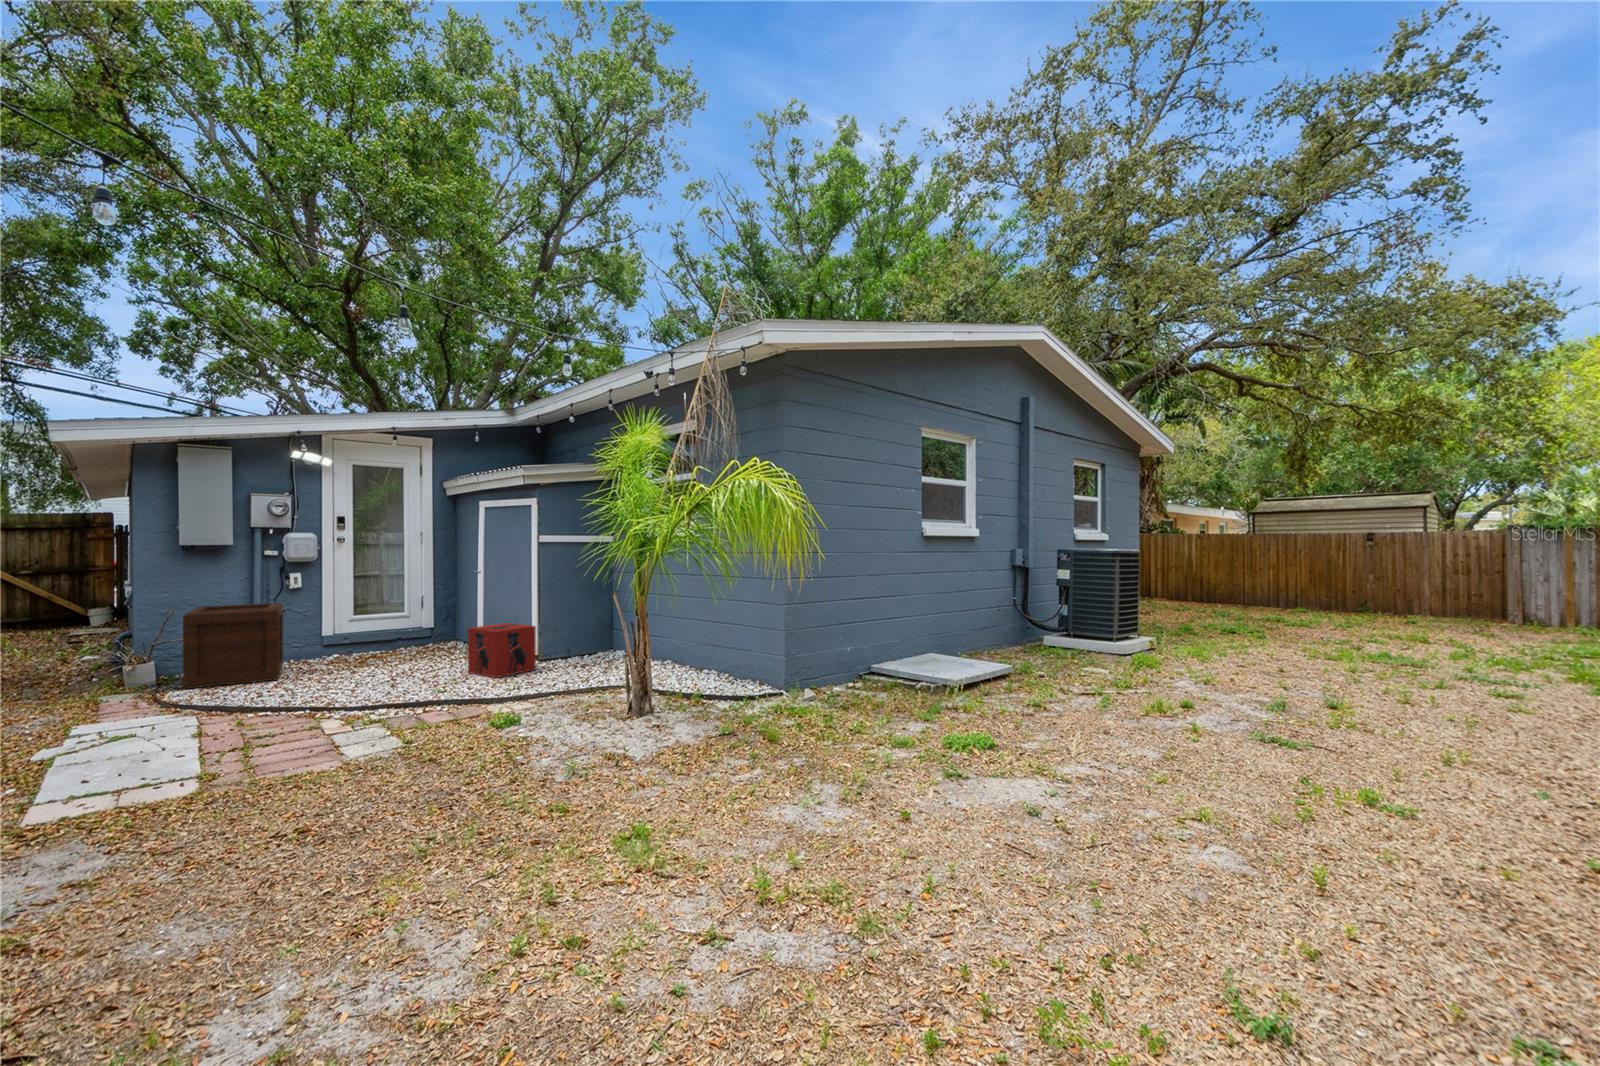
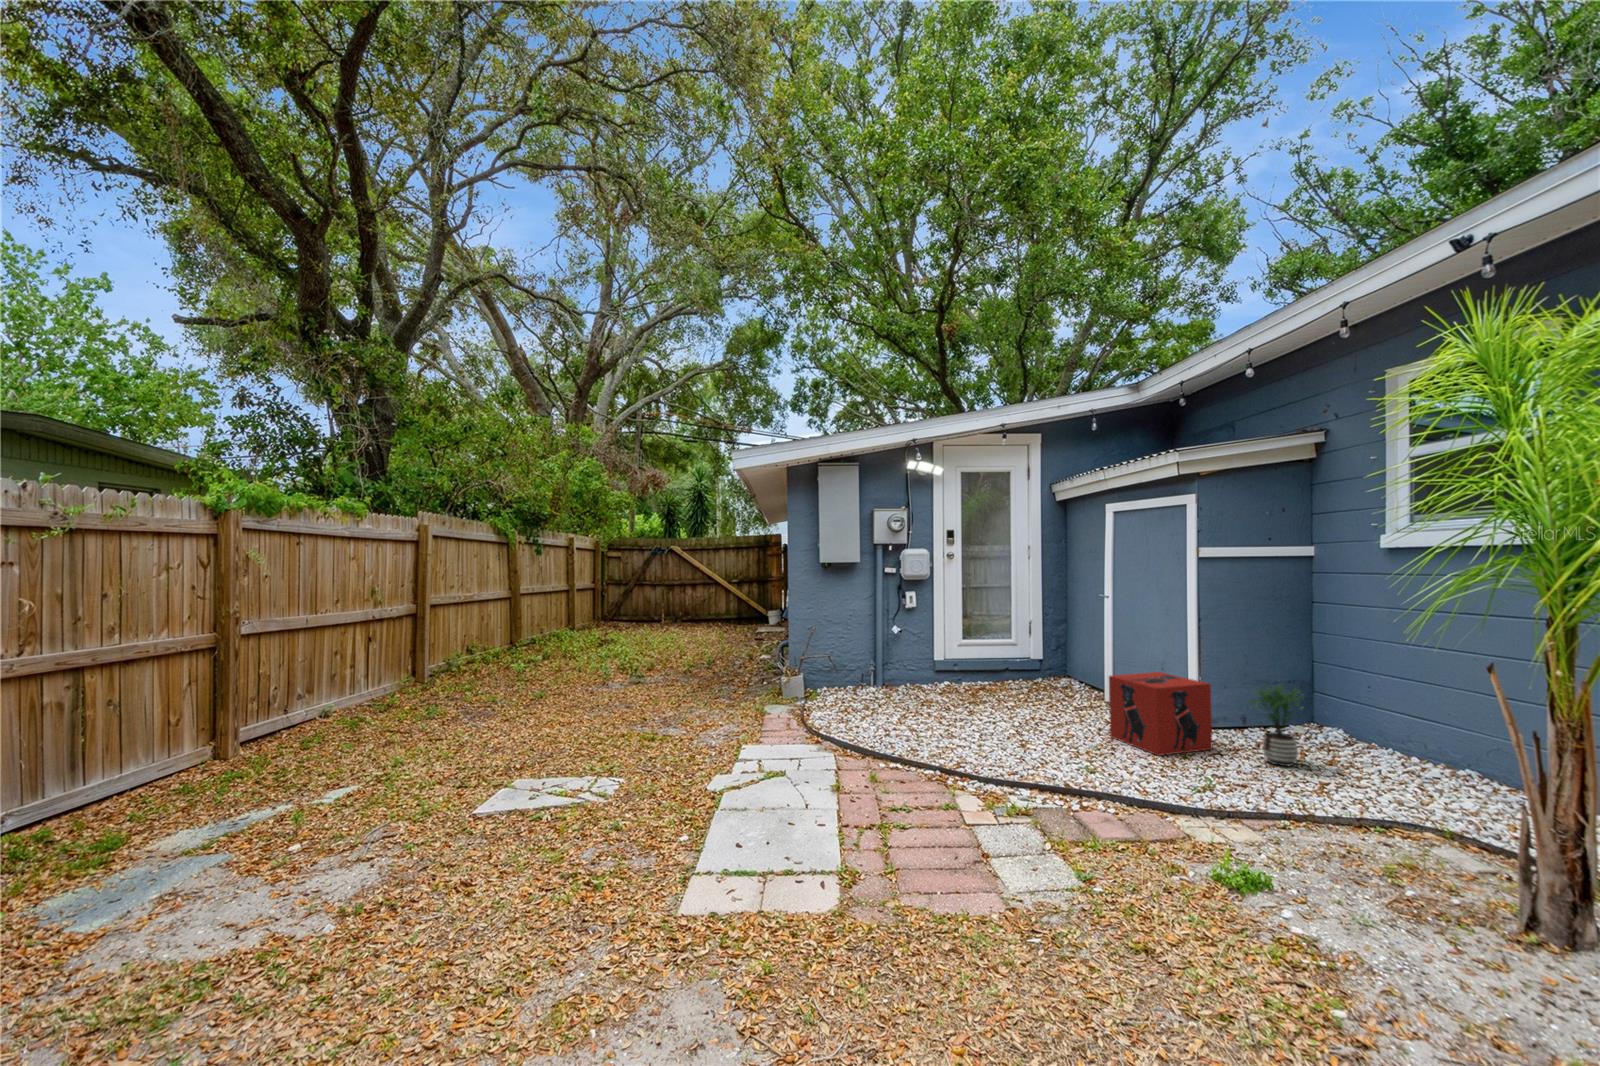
wooden crate: present [183,603,283,689] -> none [822,623,902,710]
potted plant: none [552,620,588,672] -> present [1248,684,1302,767]

